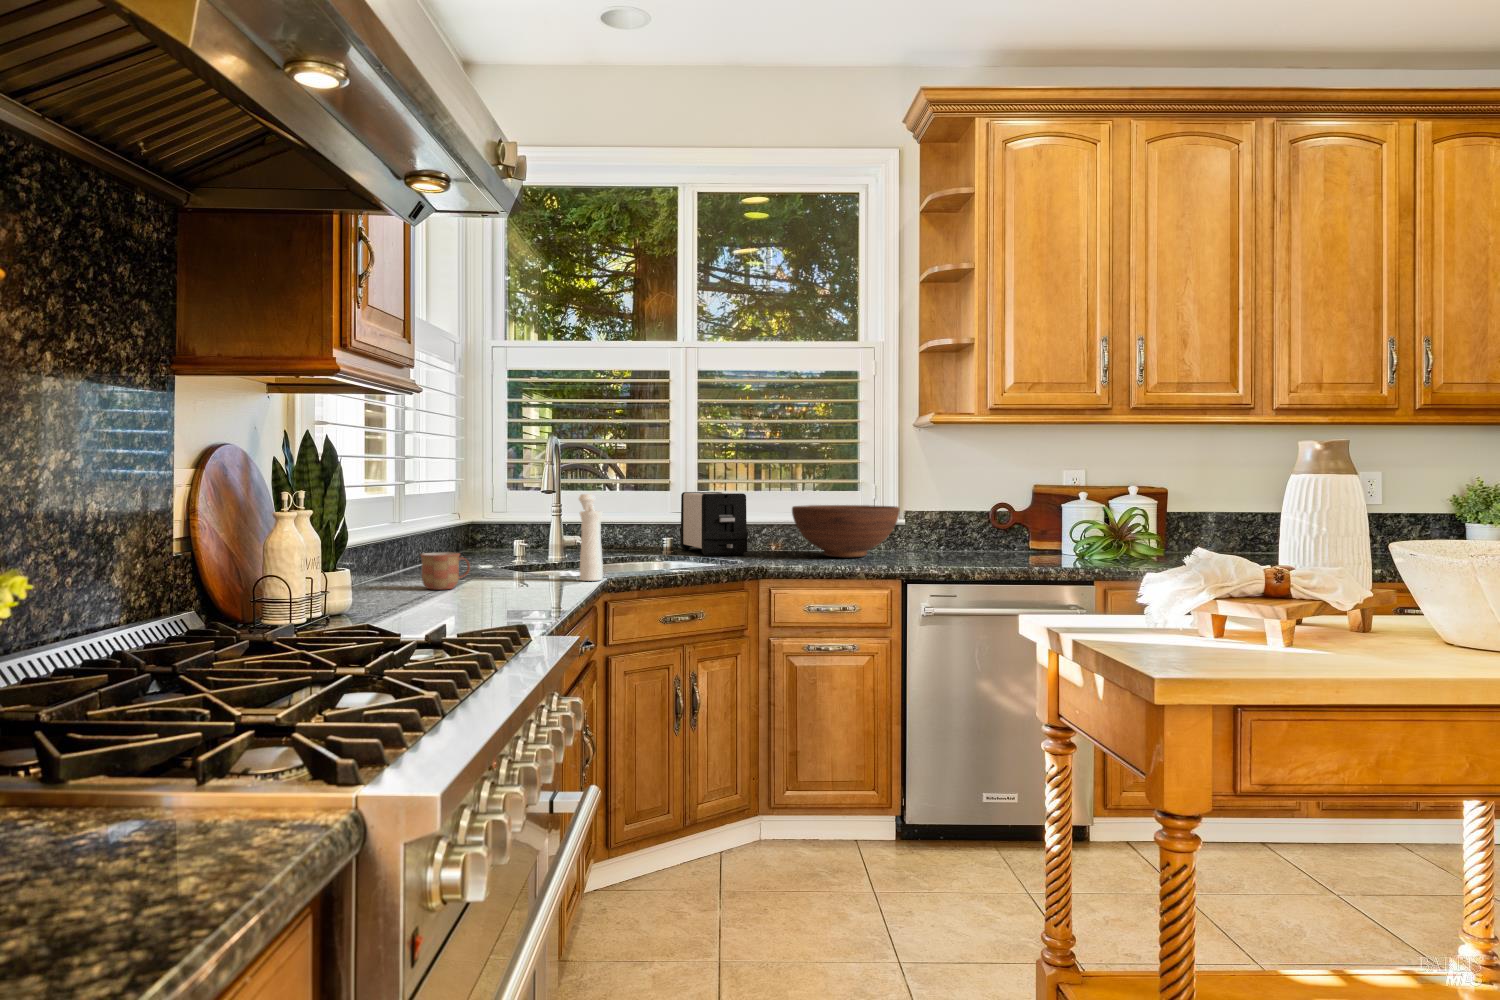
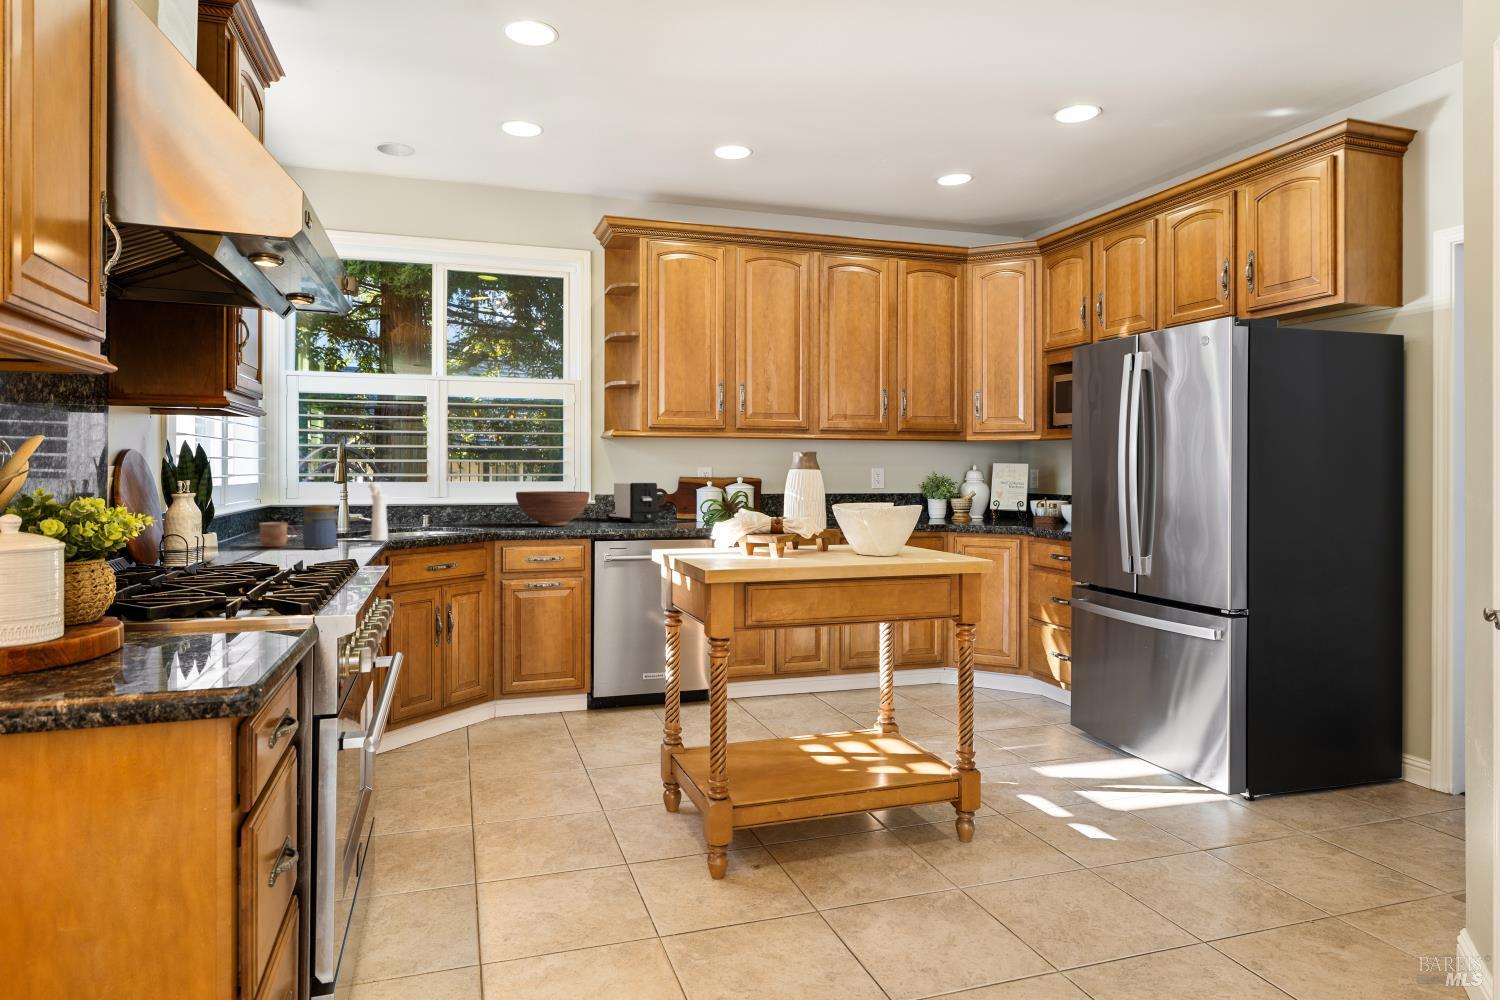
toaster: present [680,492,748,555] -> present [606,483,659,522]
jar: none [475,529,527,595] -> present [303,505,338,549]

